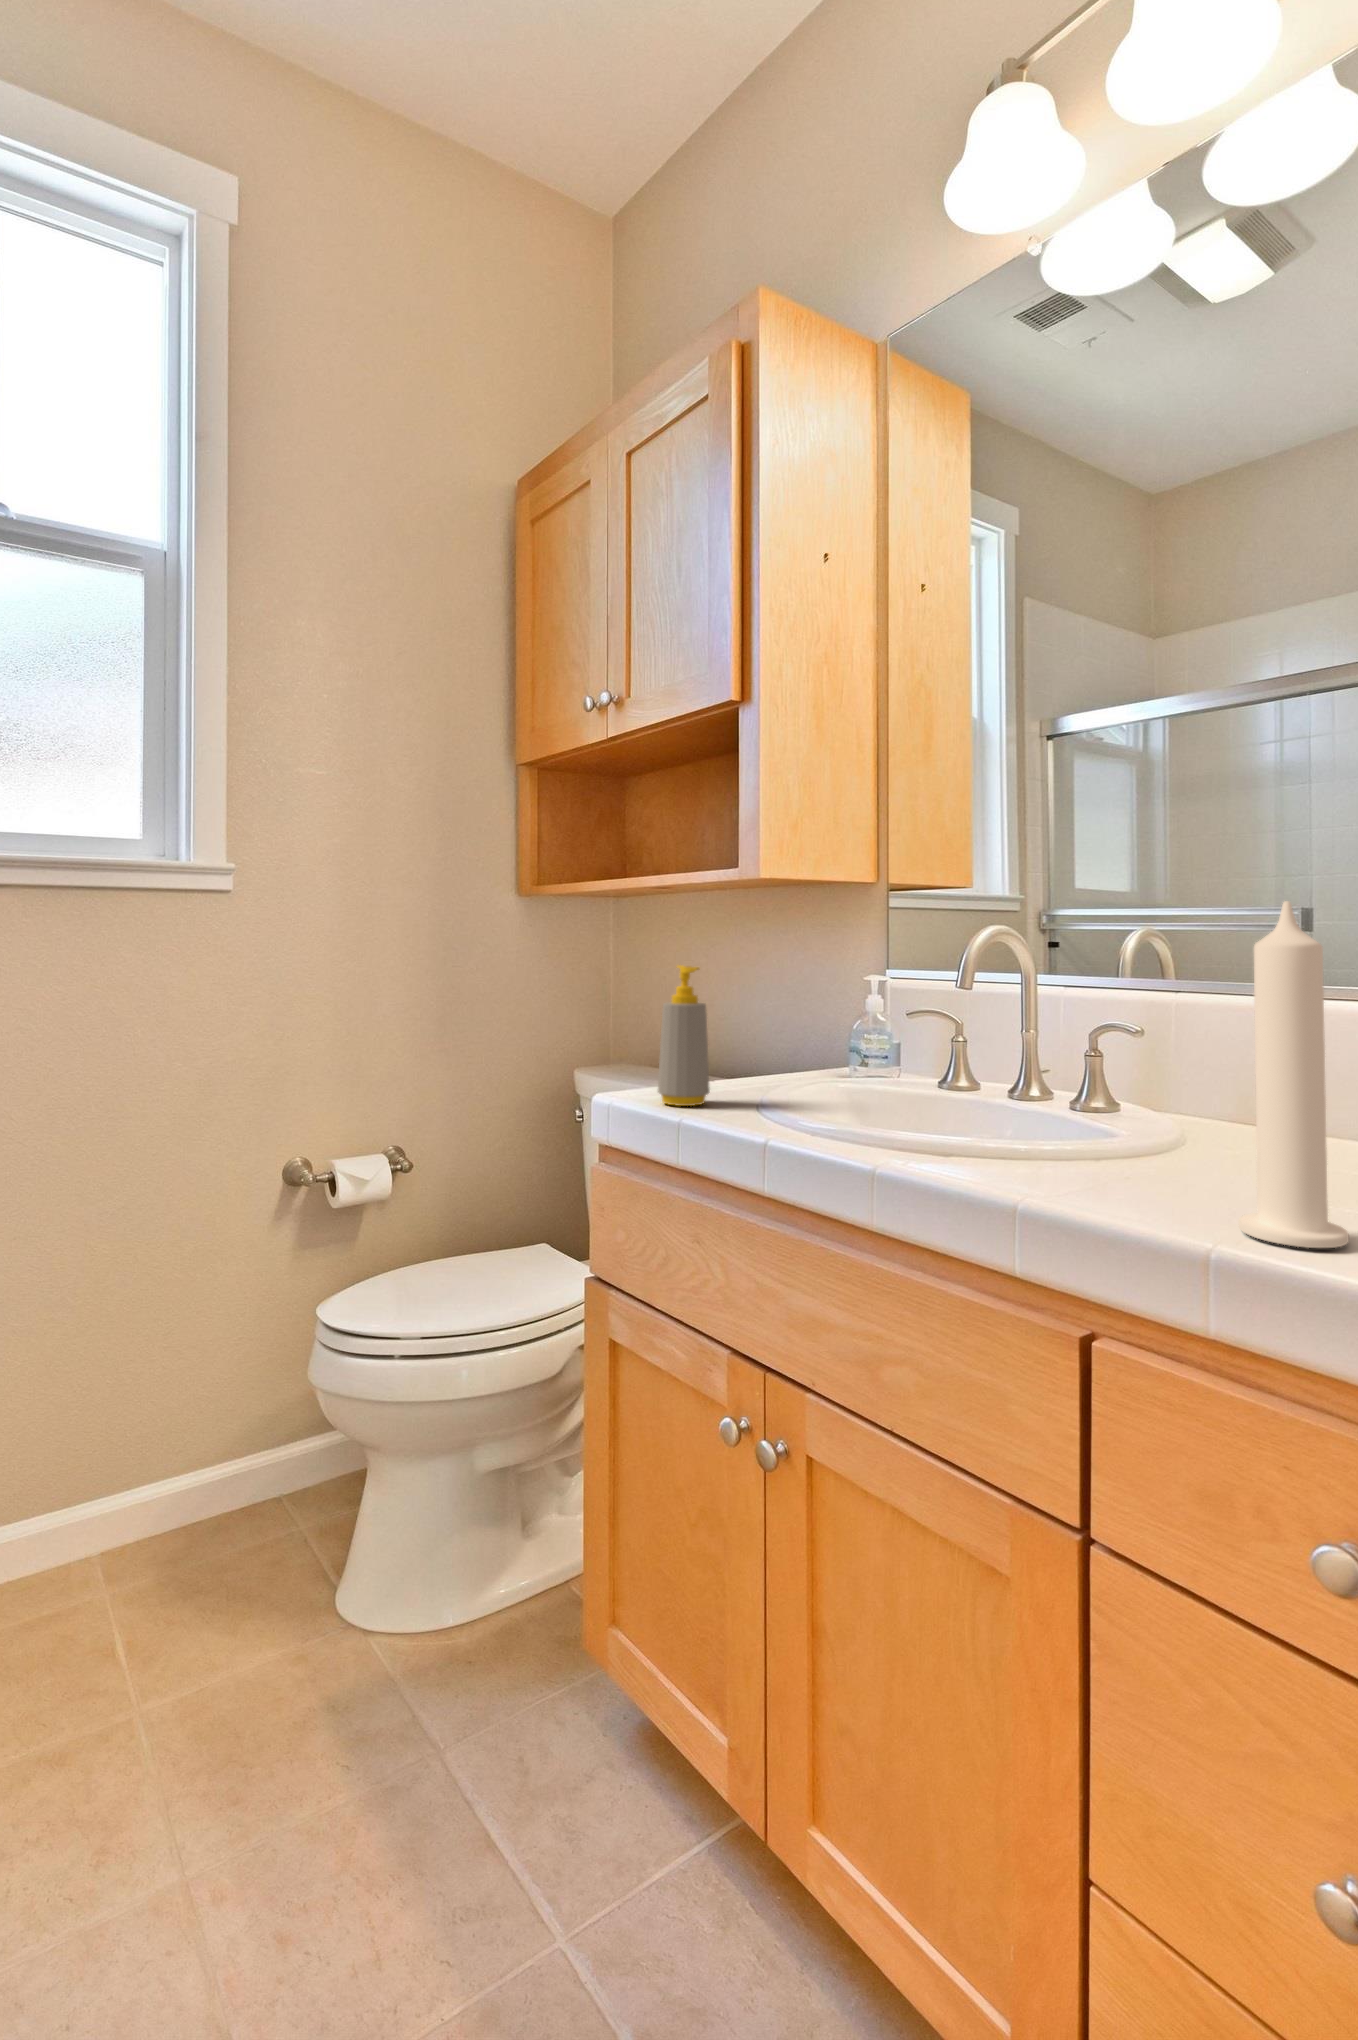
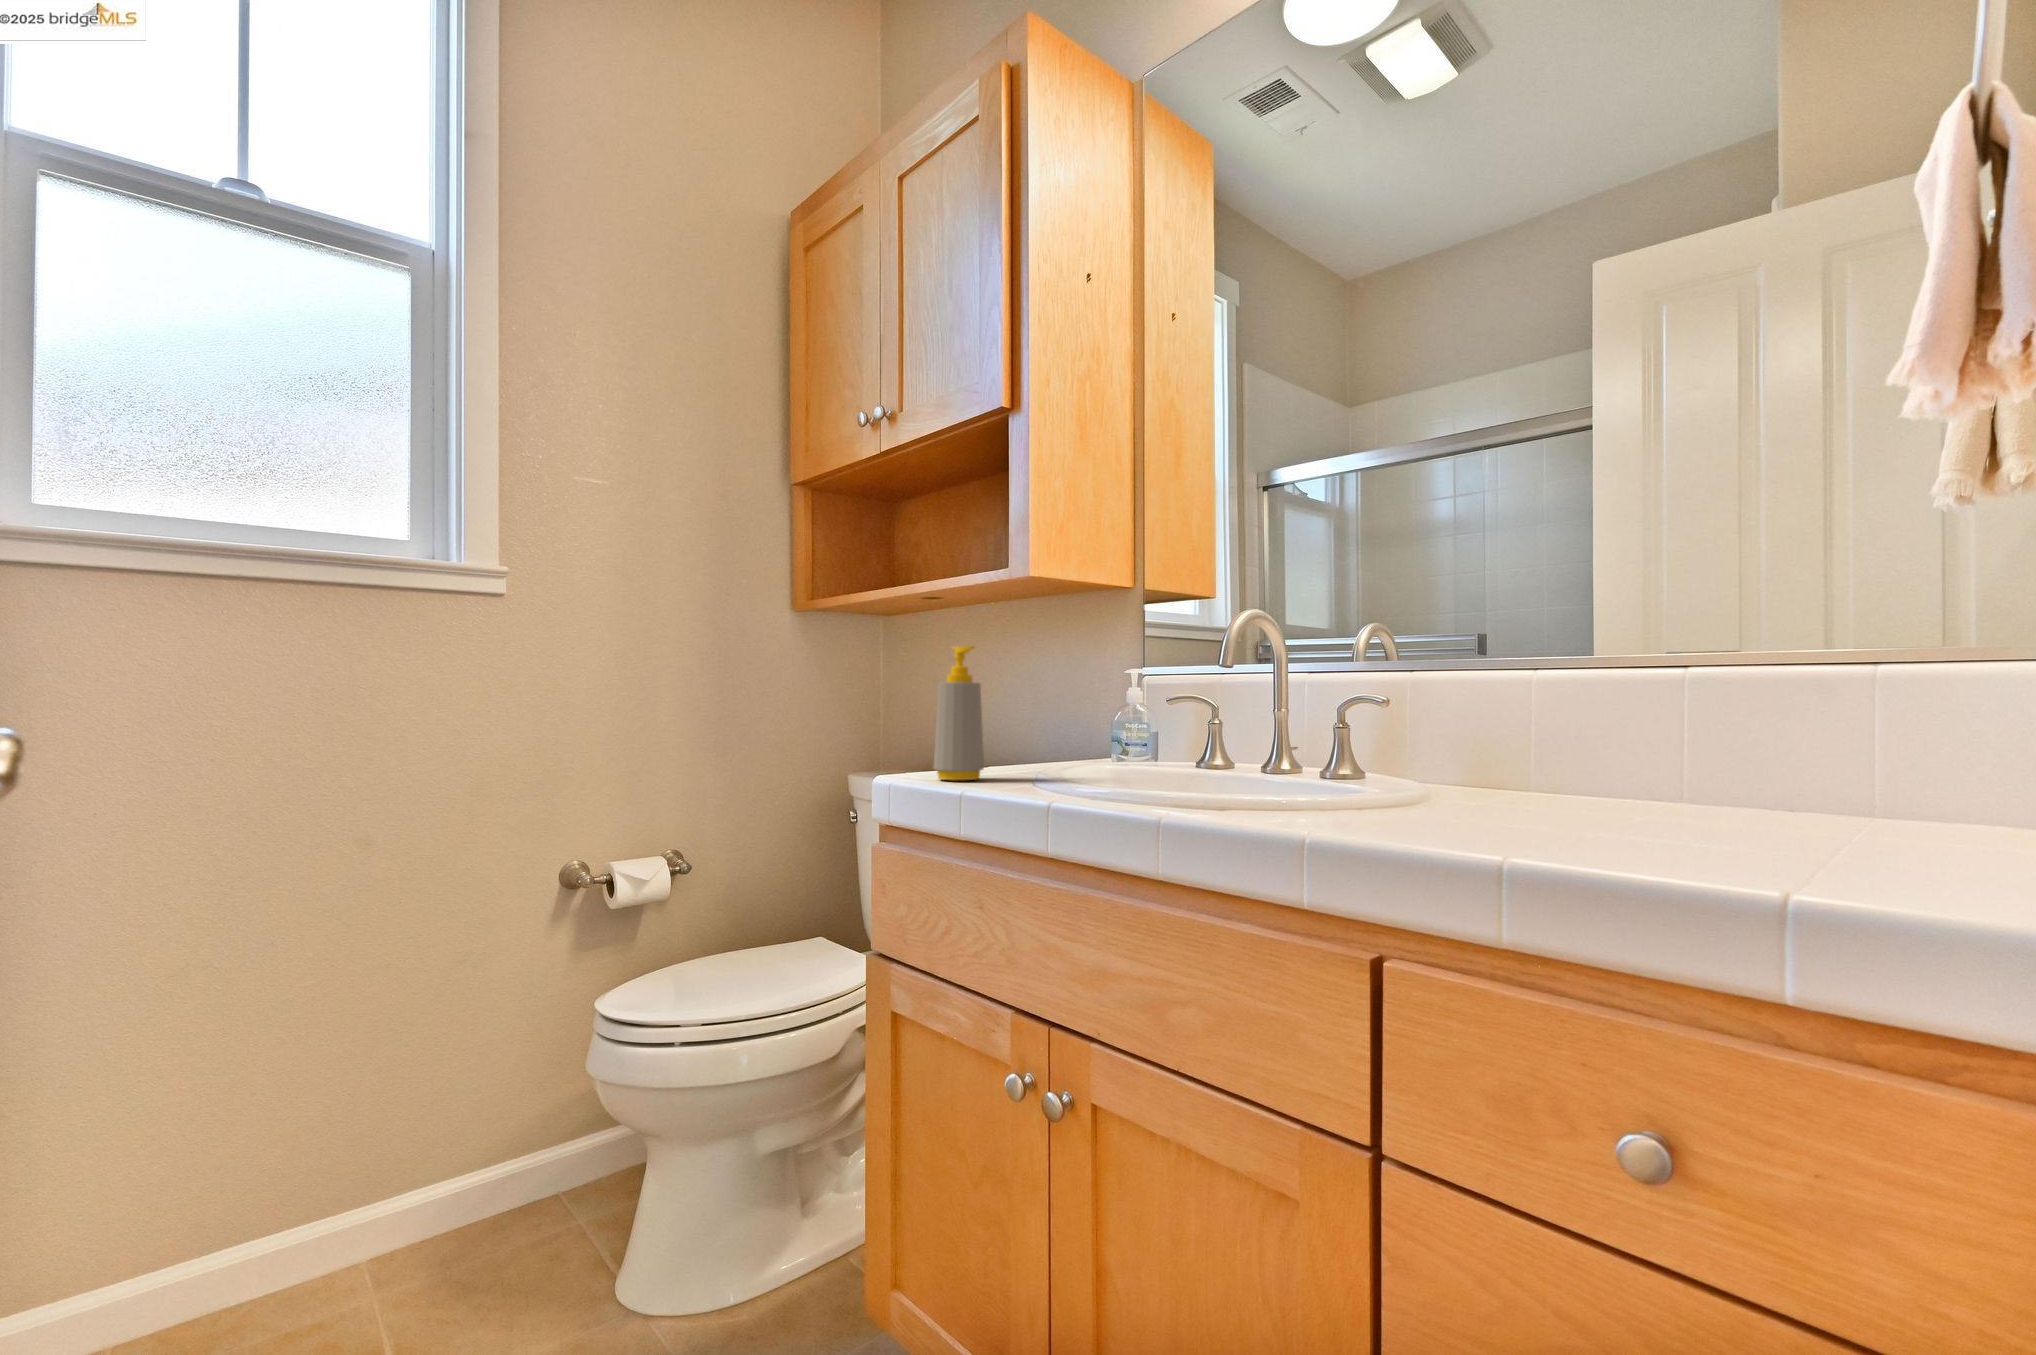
candle: present [1238,901,1349,1248] -> none [1527,517,1638,854]

